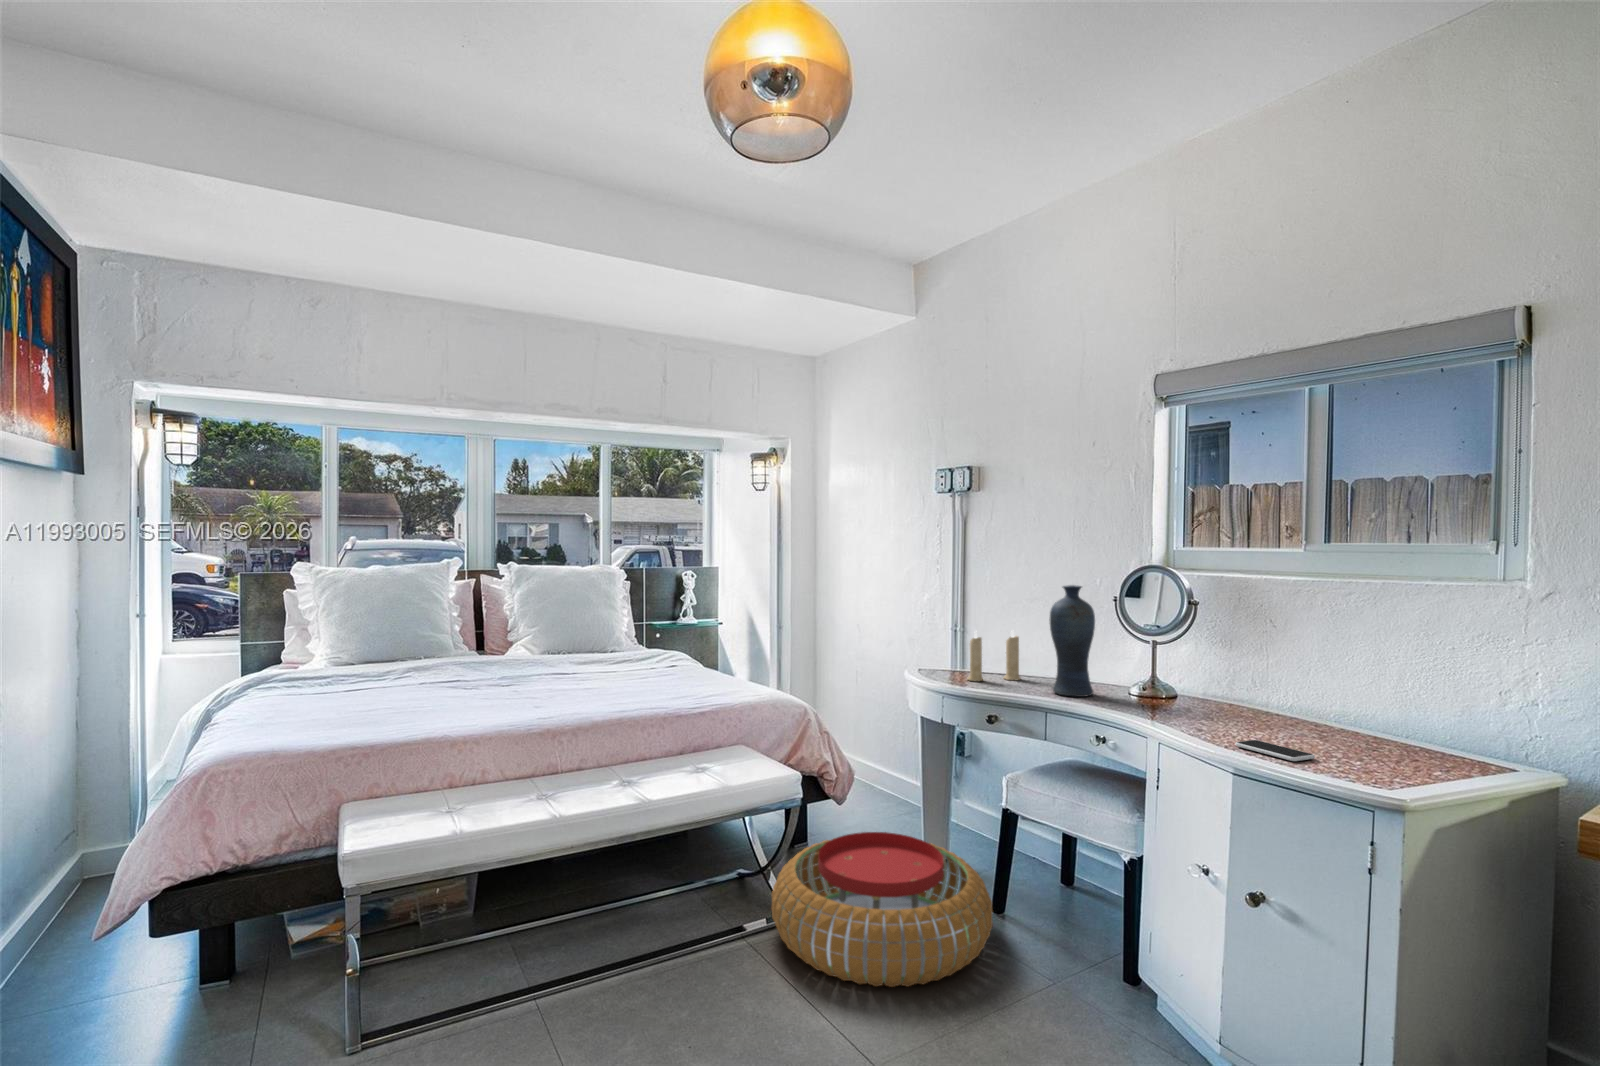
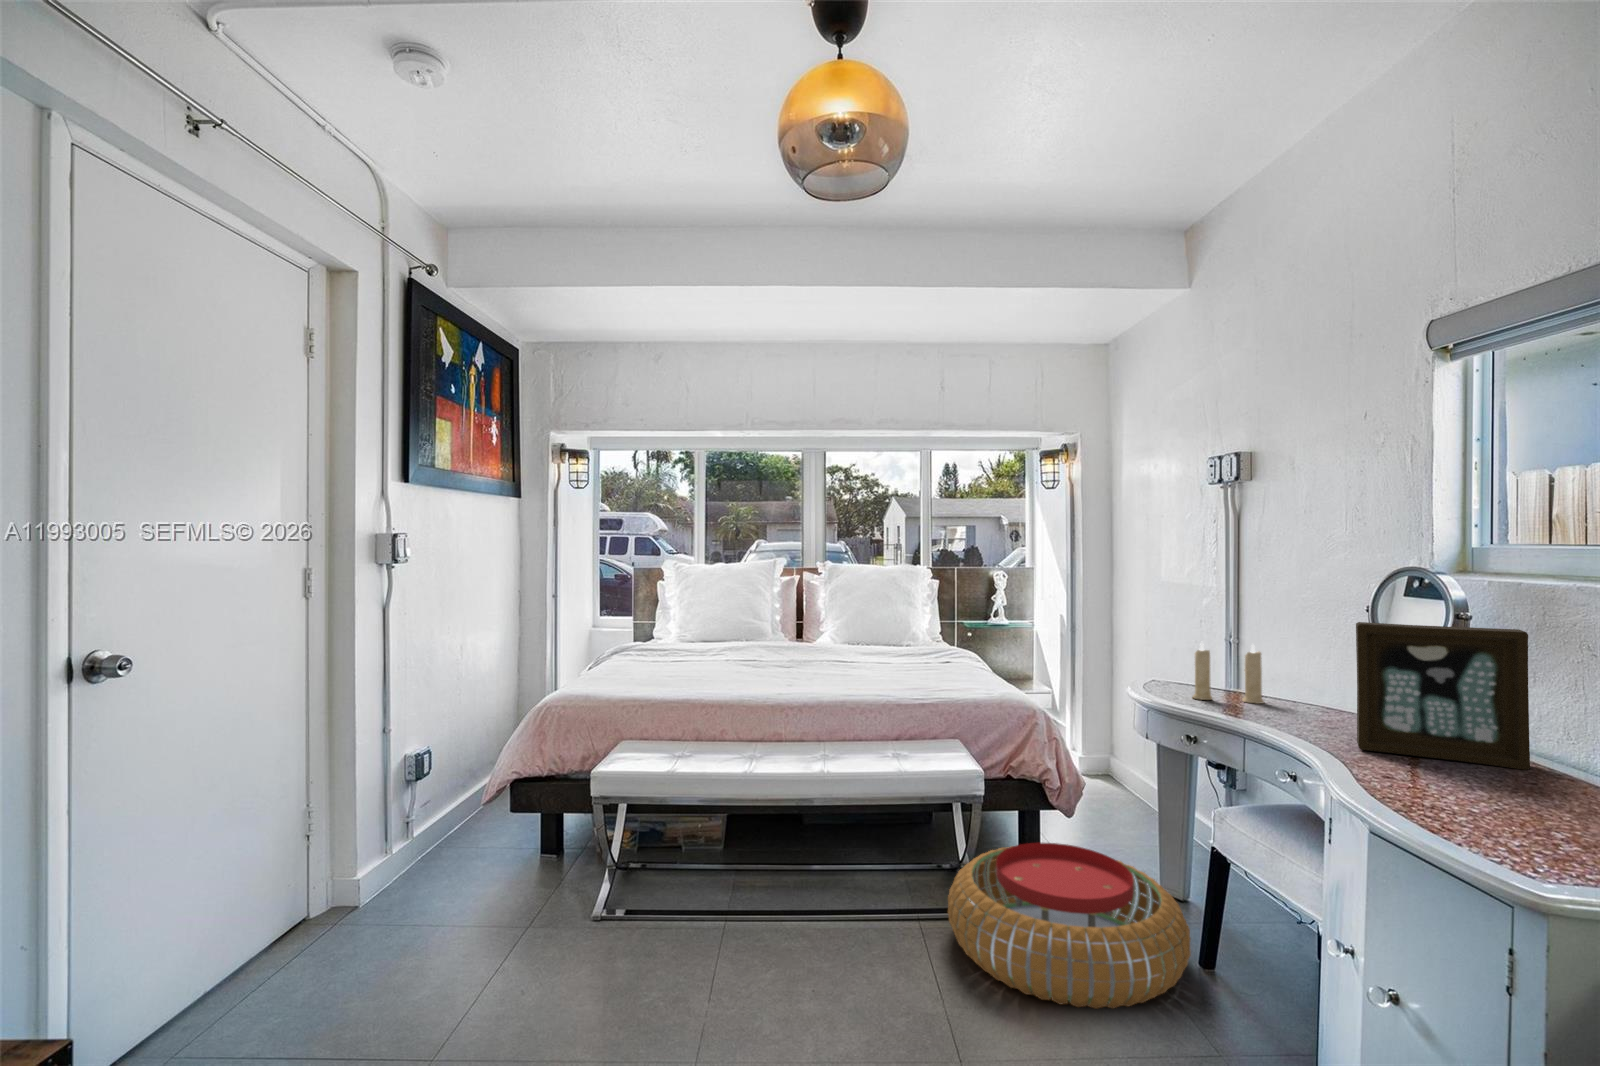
vase: present [1049,585,1095,697] -> none [1273,594,1335,729]
picture frame: none [1128,607,1240,711] -> present [1356,622,1530,770]
smartphone: present [1235,740,1315,761] -> none [1427,800,1531,836]

